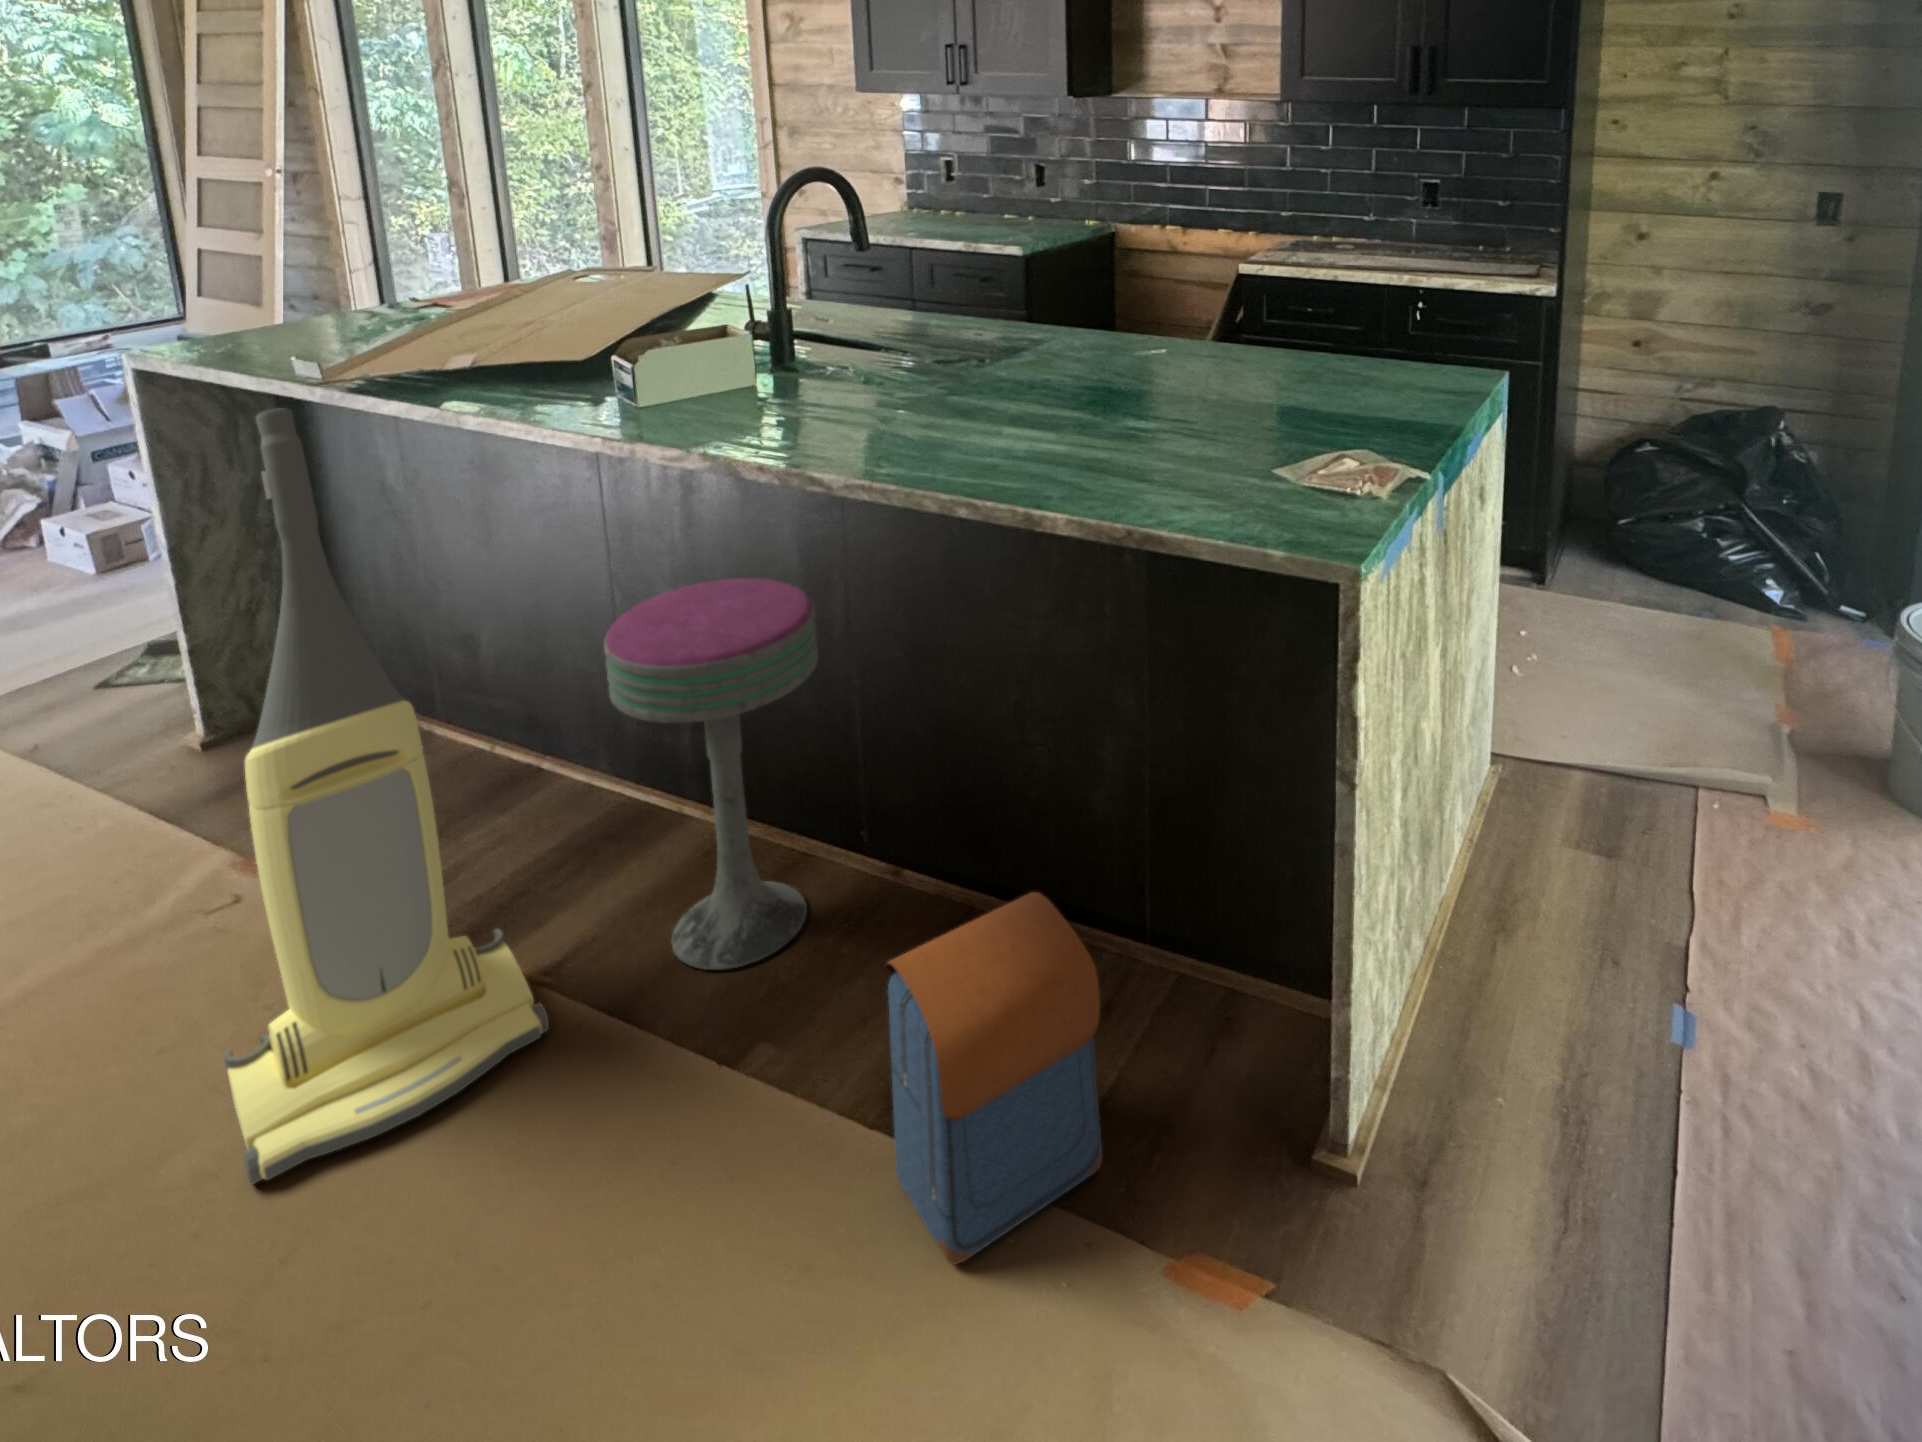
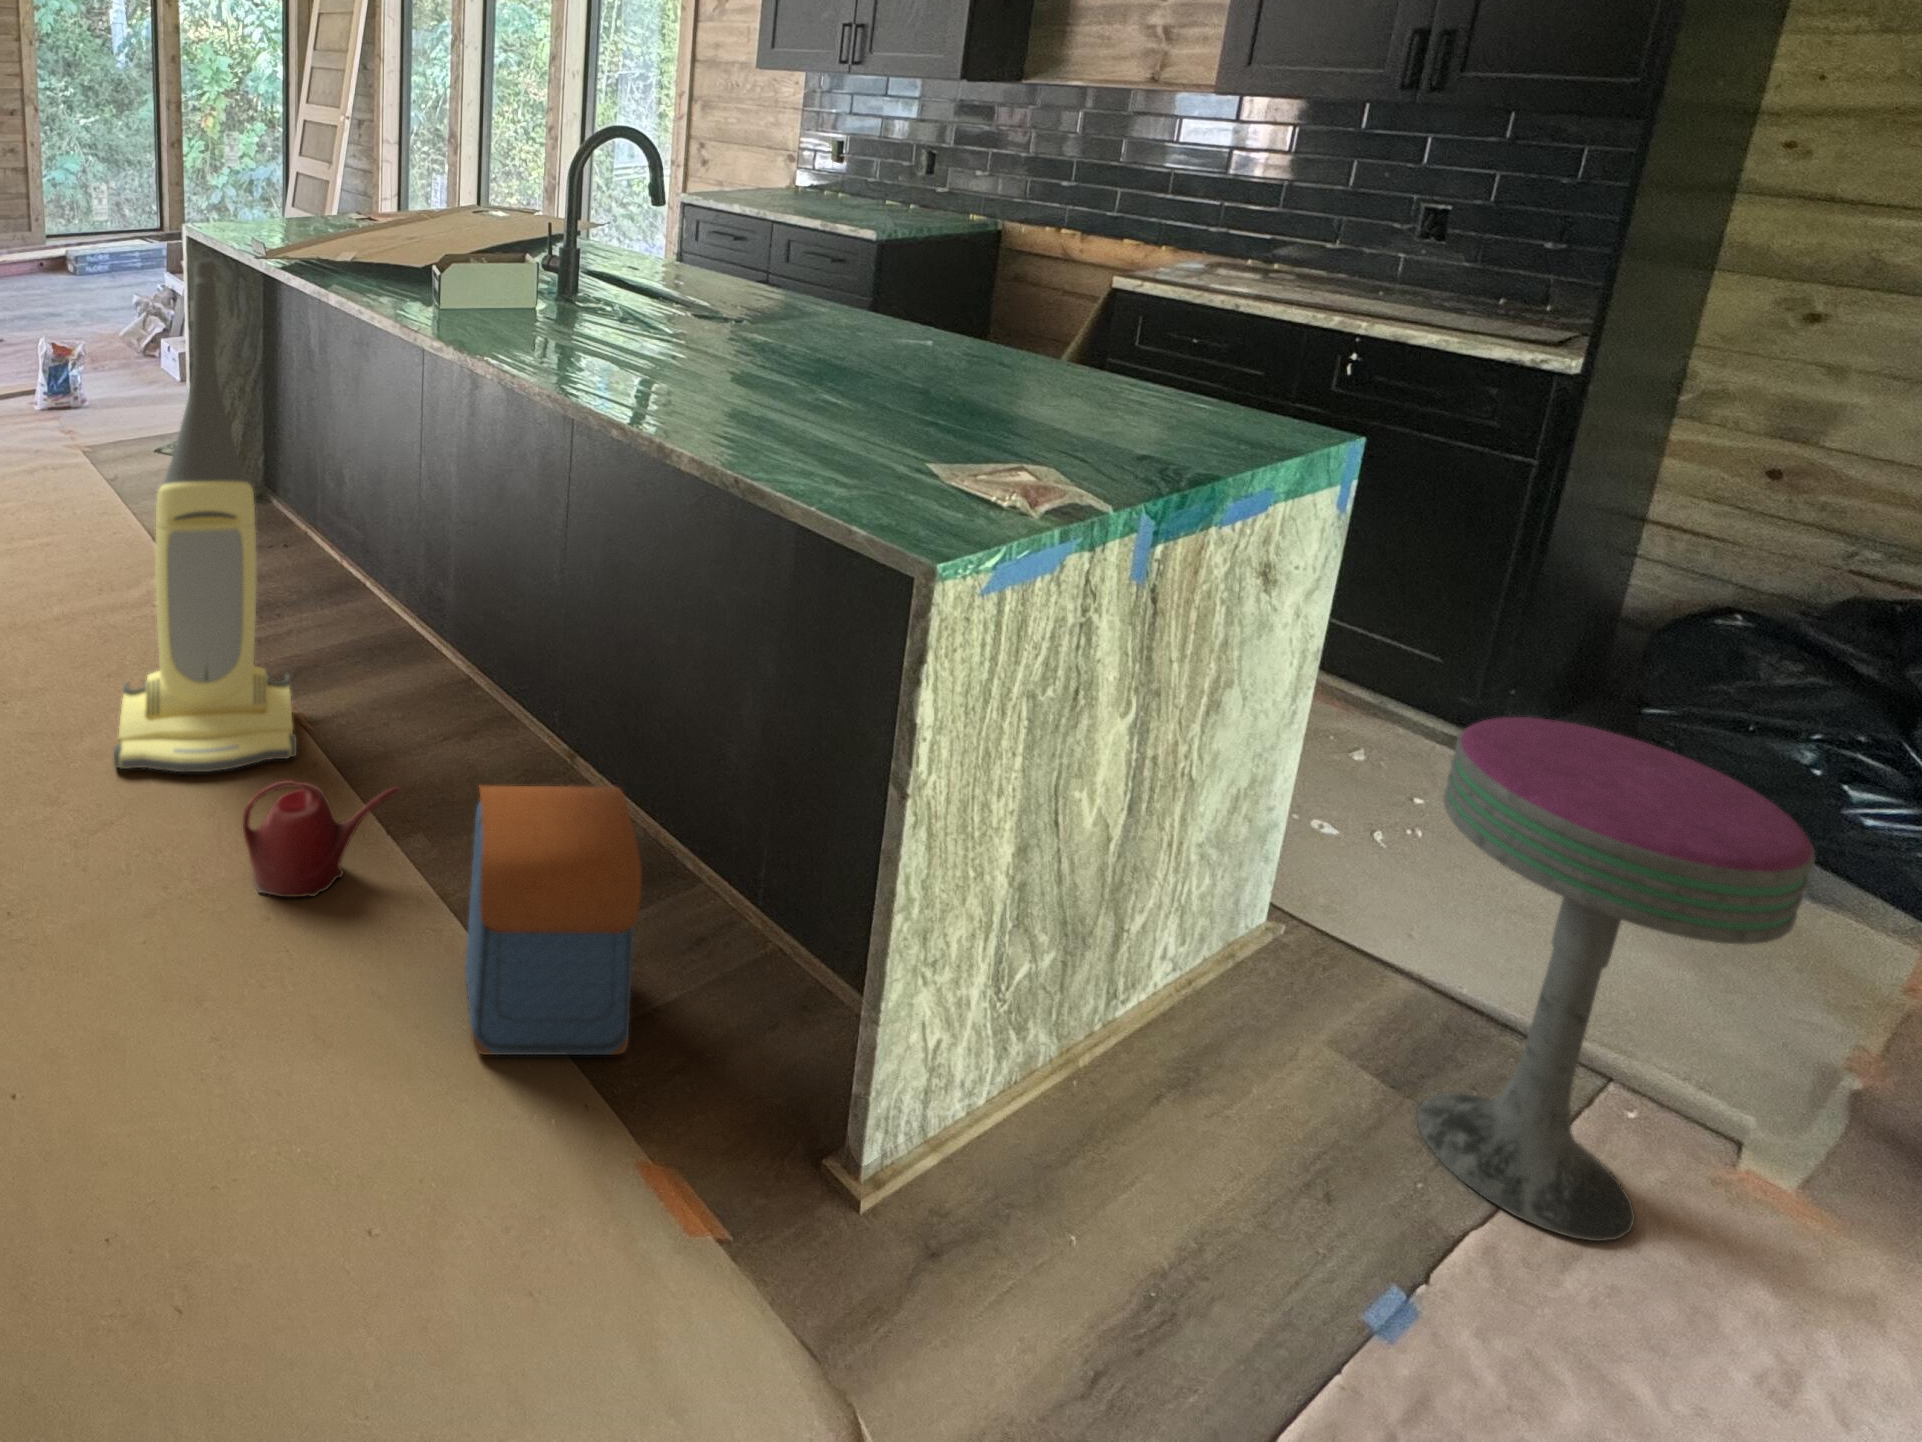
bar stool: present [604,578,818,970] -> present [1417,717,1815,1241]
watering can: none [536,1006,749,1237] -> present [243,781,401,897]

